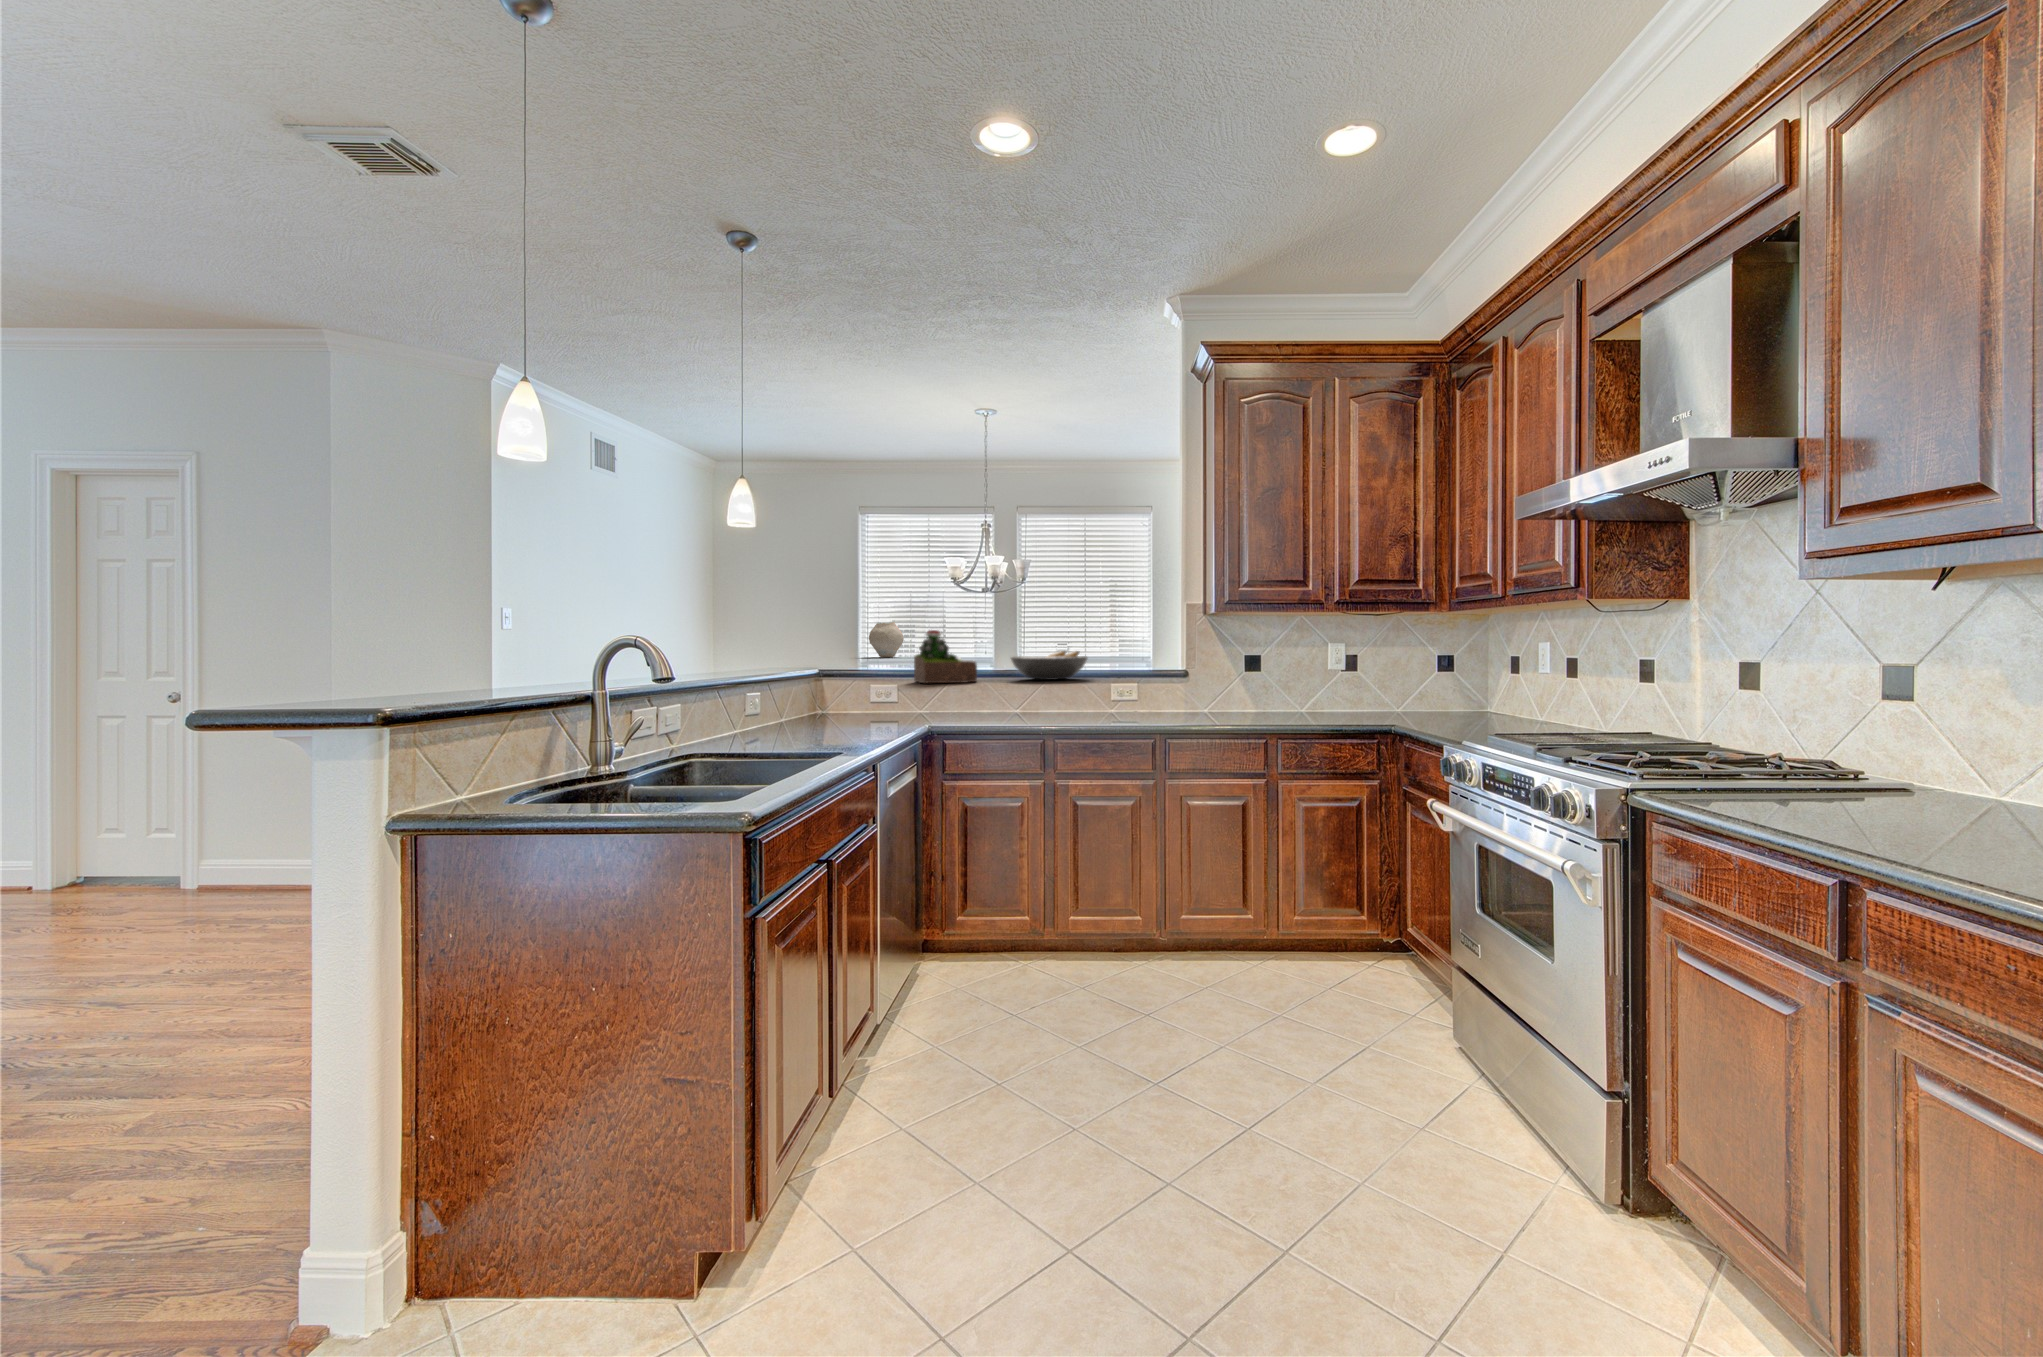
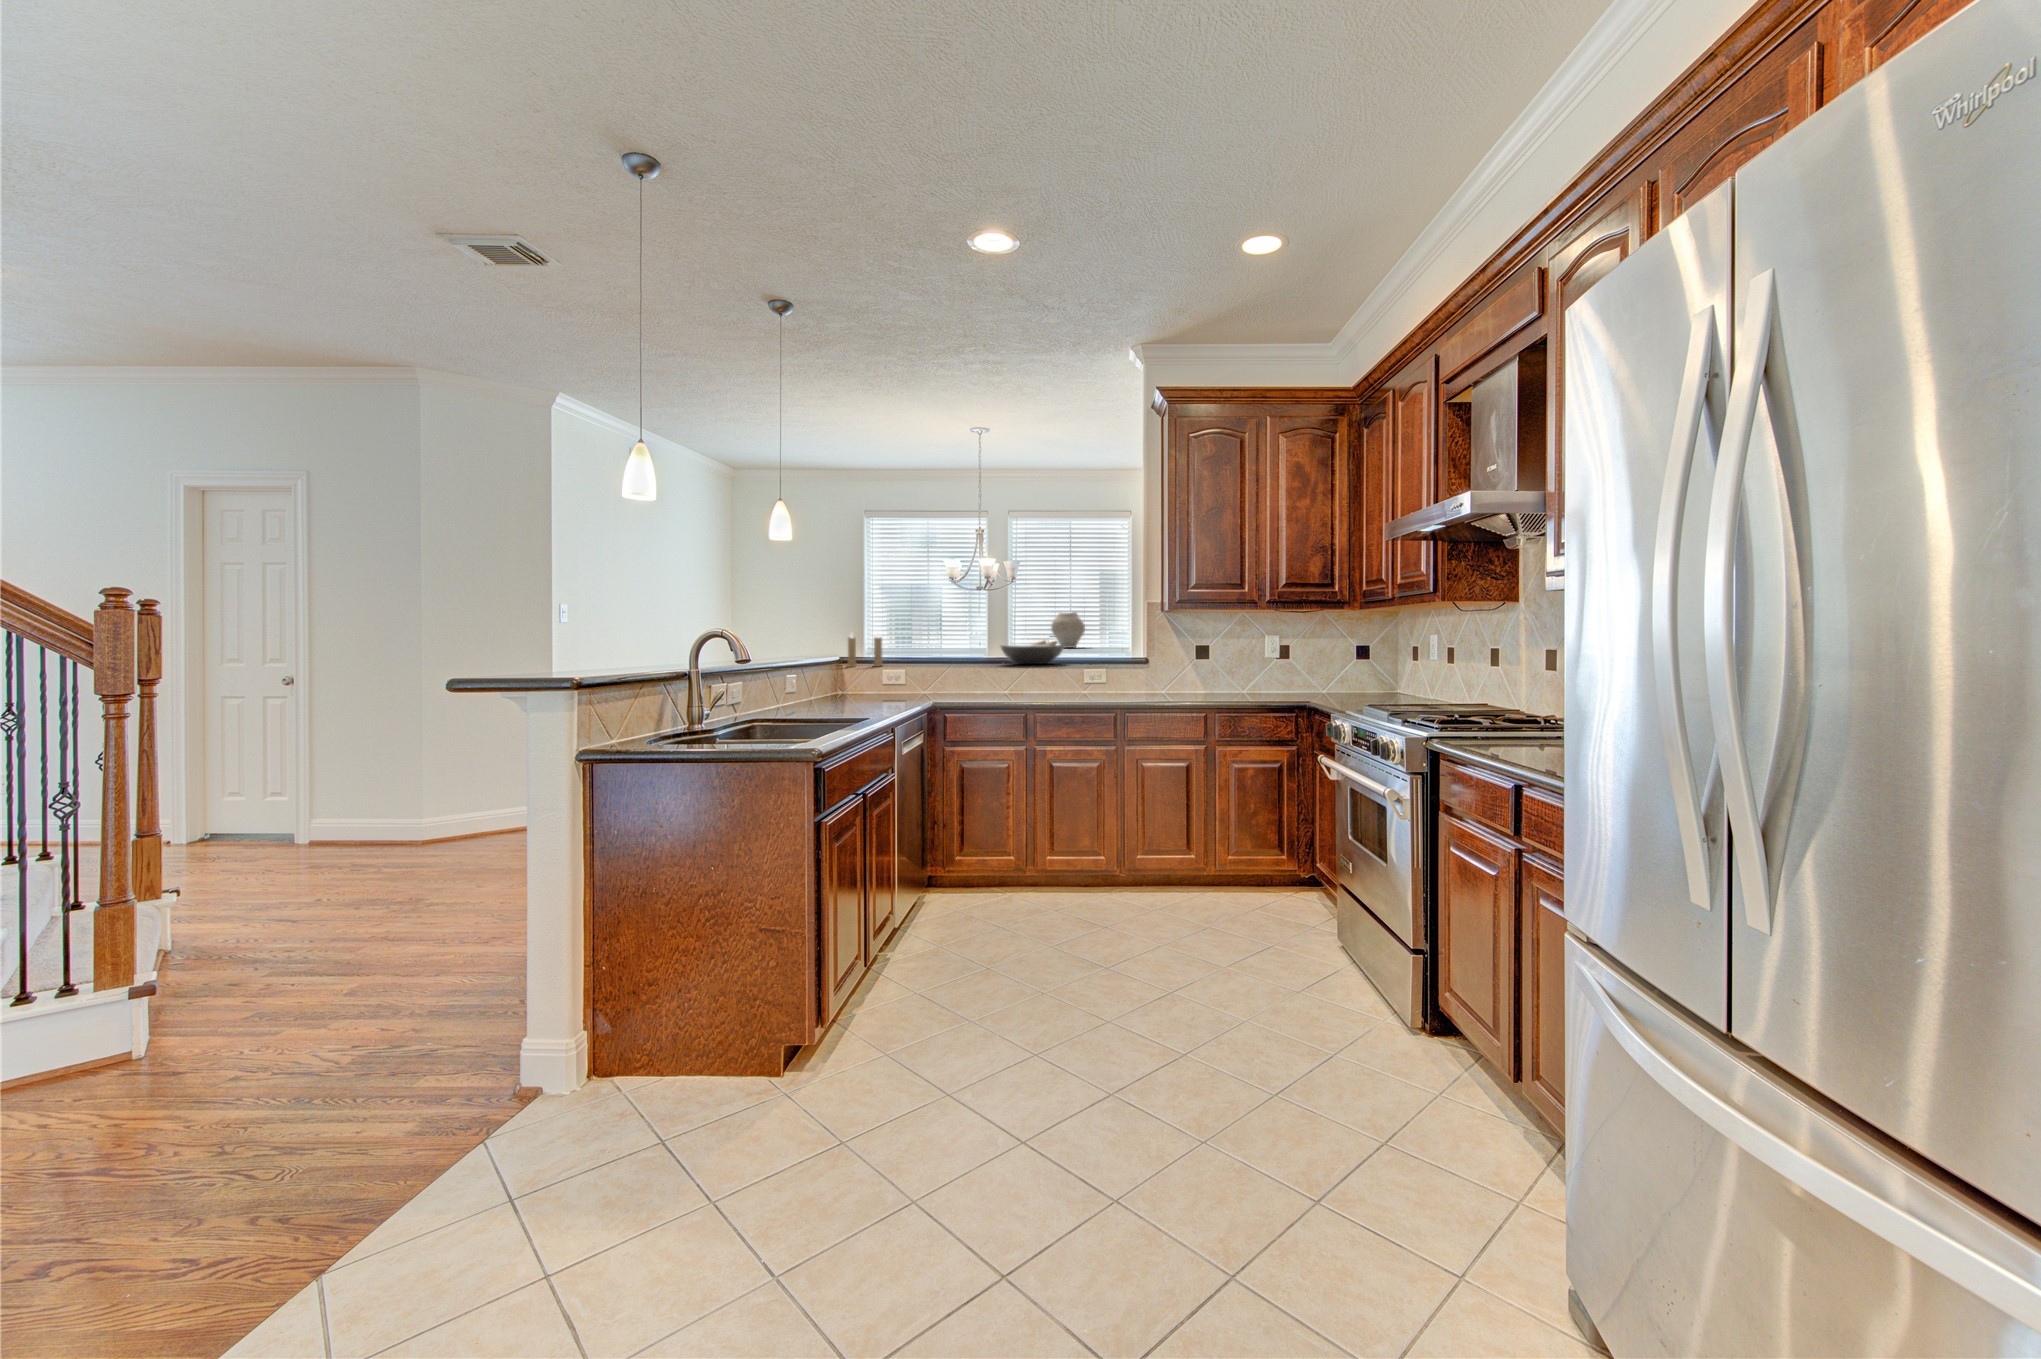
vase: present [869,622,904,657] -> present [1051,612,1085,648]
succulent plant: present [914,630,977,683] -> none [920,623,973,667]
candle: none [825,641,870,683] -> present [848,635,882,667]

